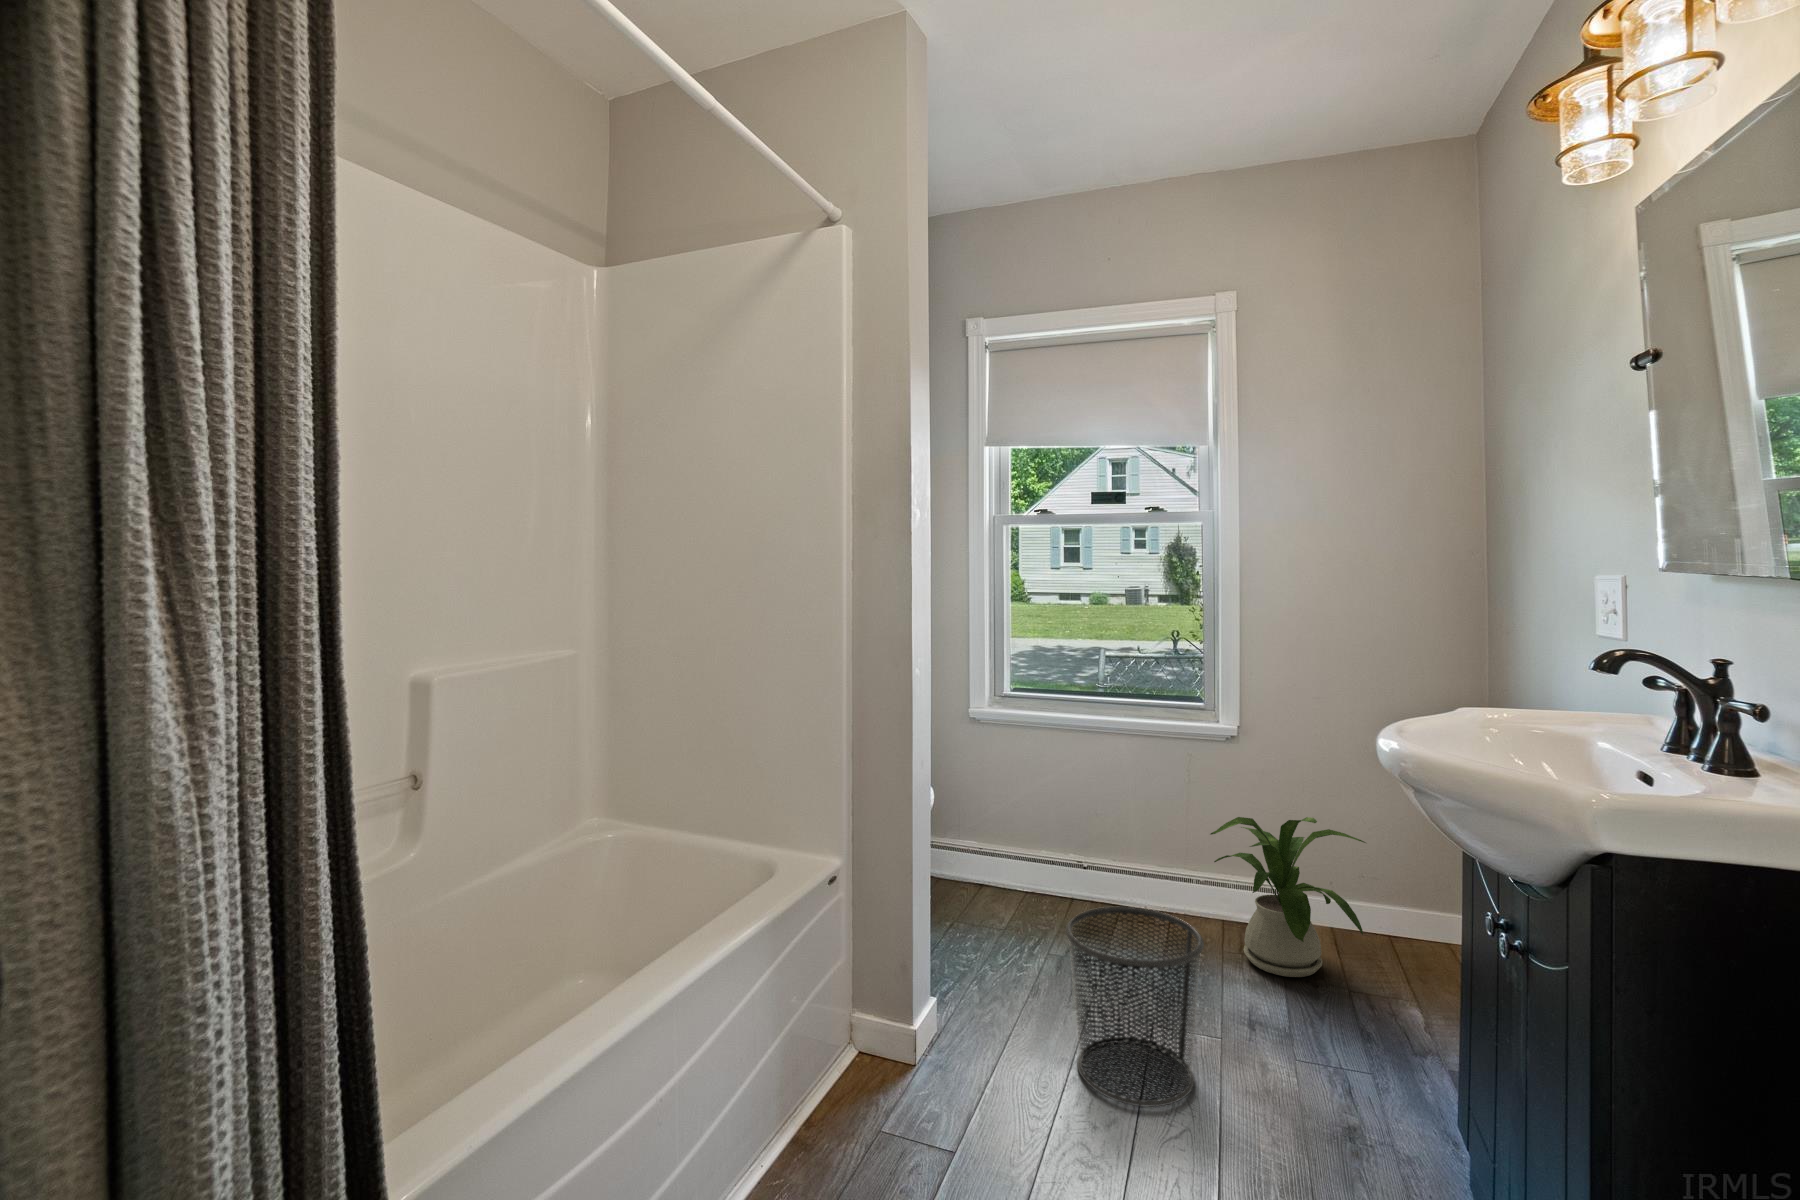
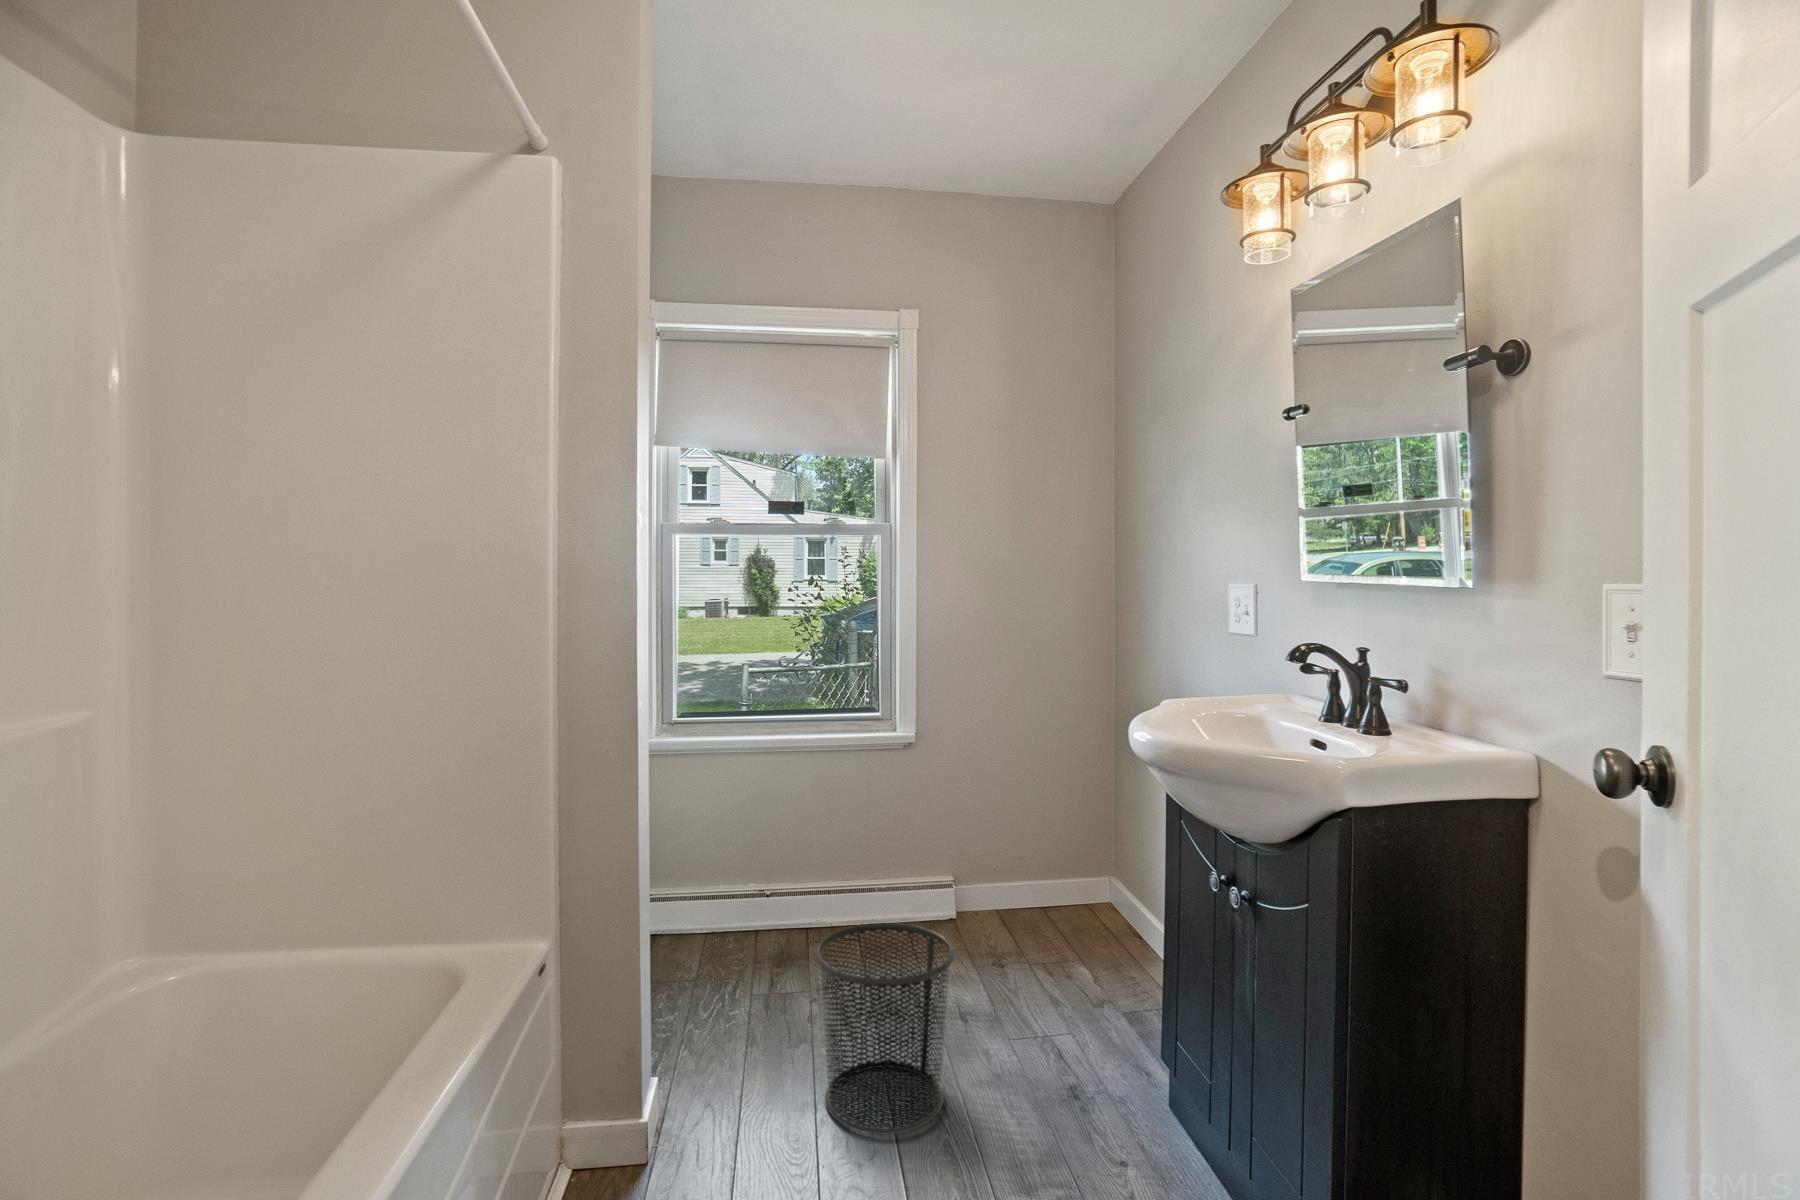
house plant: present [1211,817,1366,977] -> none [900,810,1045,966]

